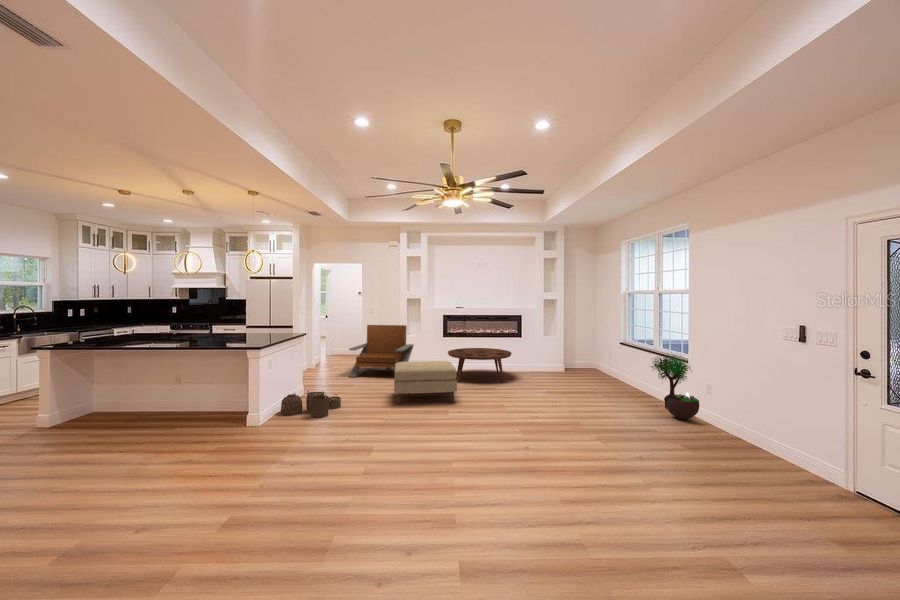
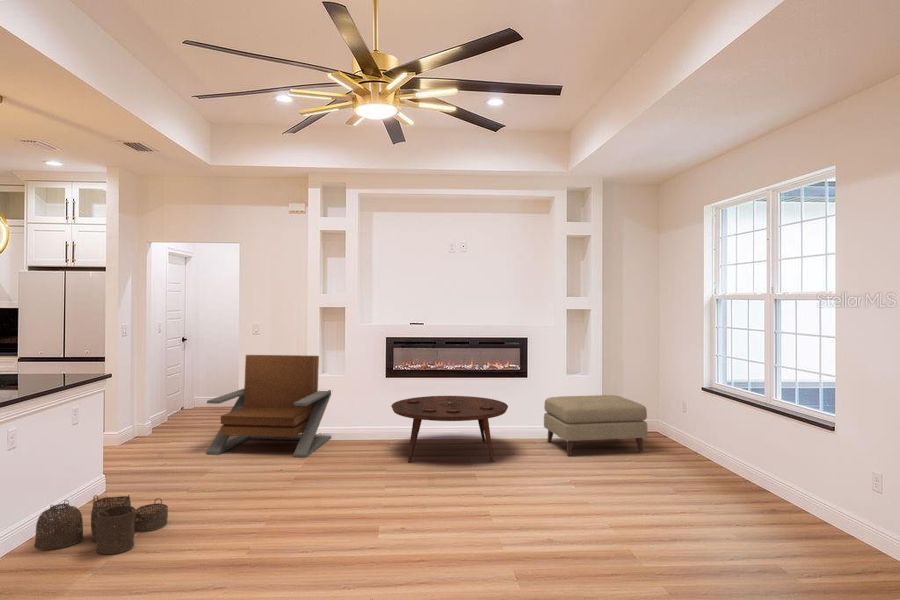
potted tree: present [651,355,700,419] -> none [766,406,867,543]
ottoman: present [394,361,457,404] -> present [544,395,647,456]

